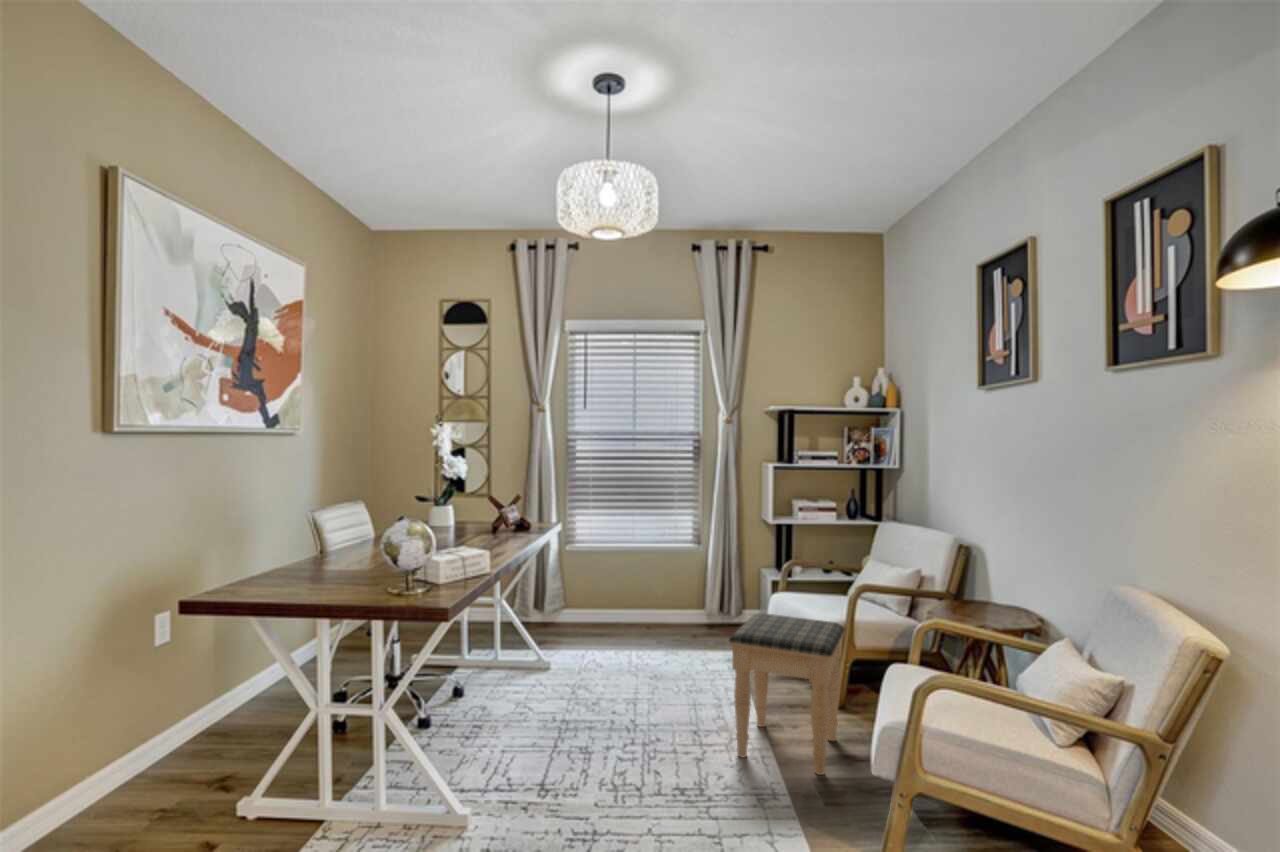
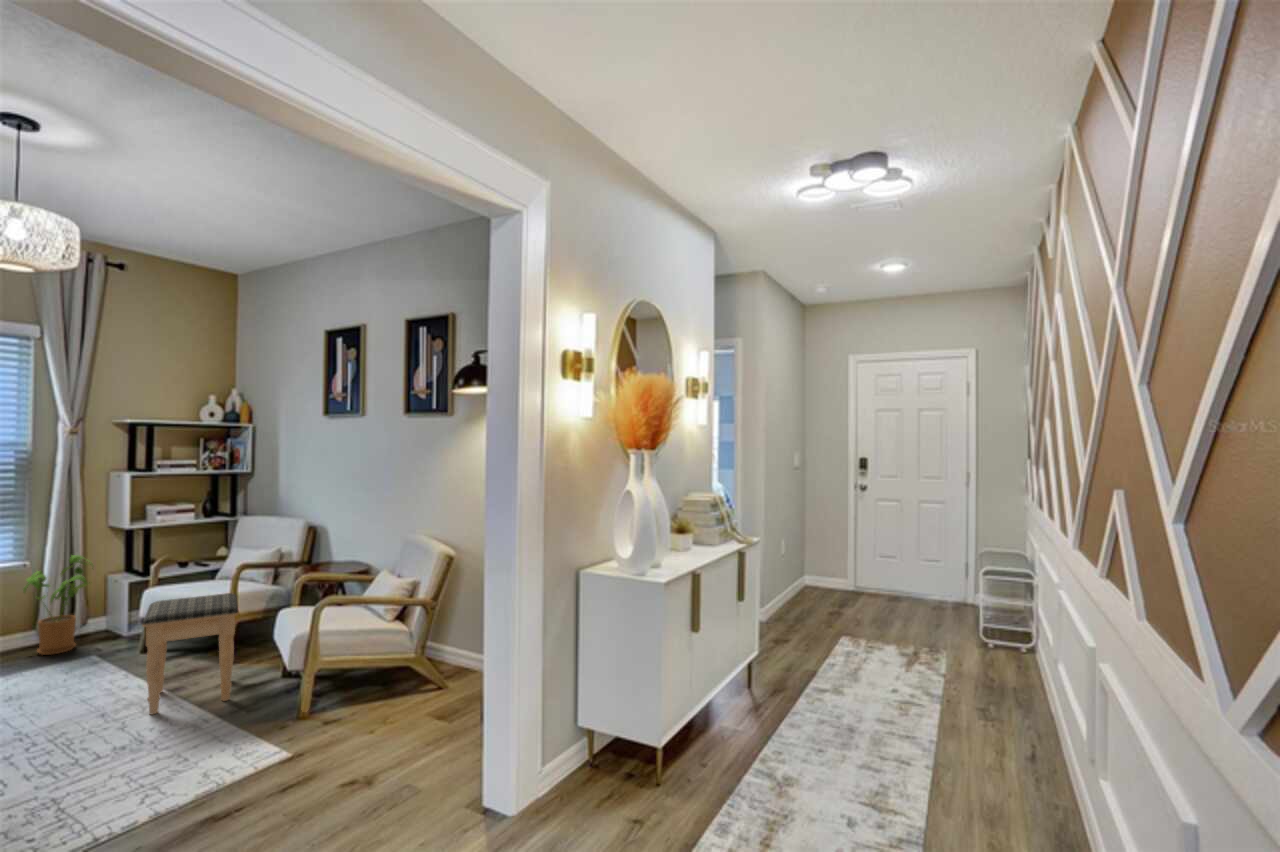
house plant: none [692,543,745,640] -> present [23,555,93,655]

